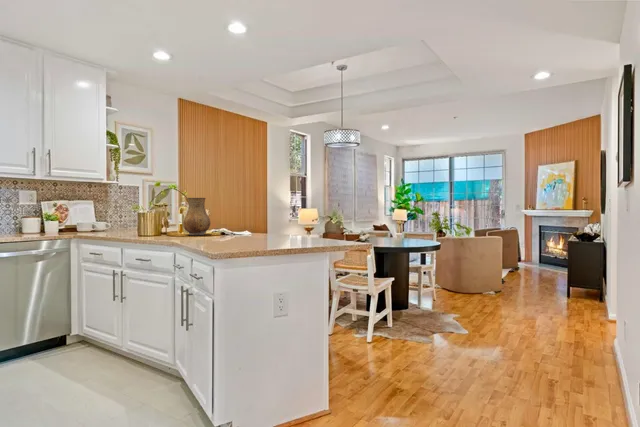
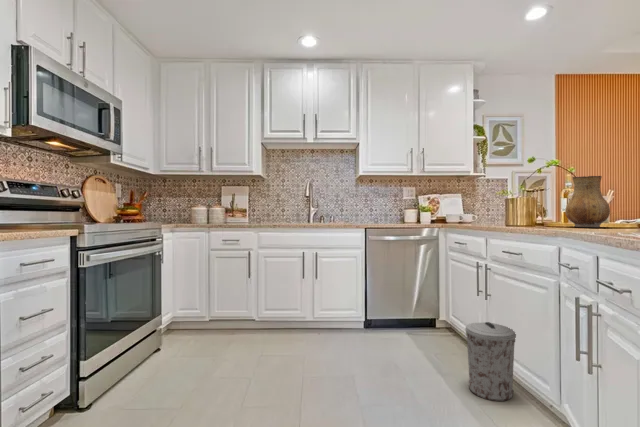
trash can: none [104,322,148,388] -> present [465,322,516,401]

